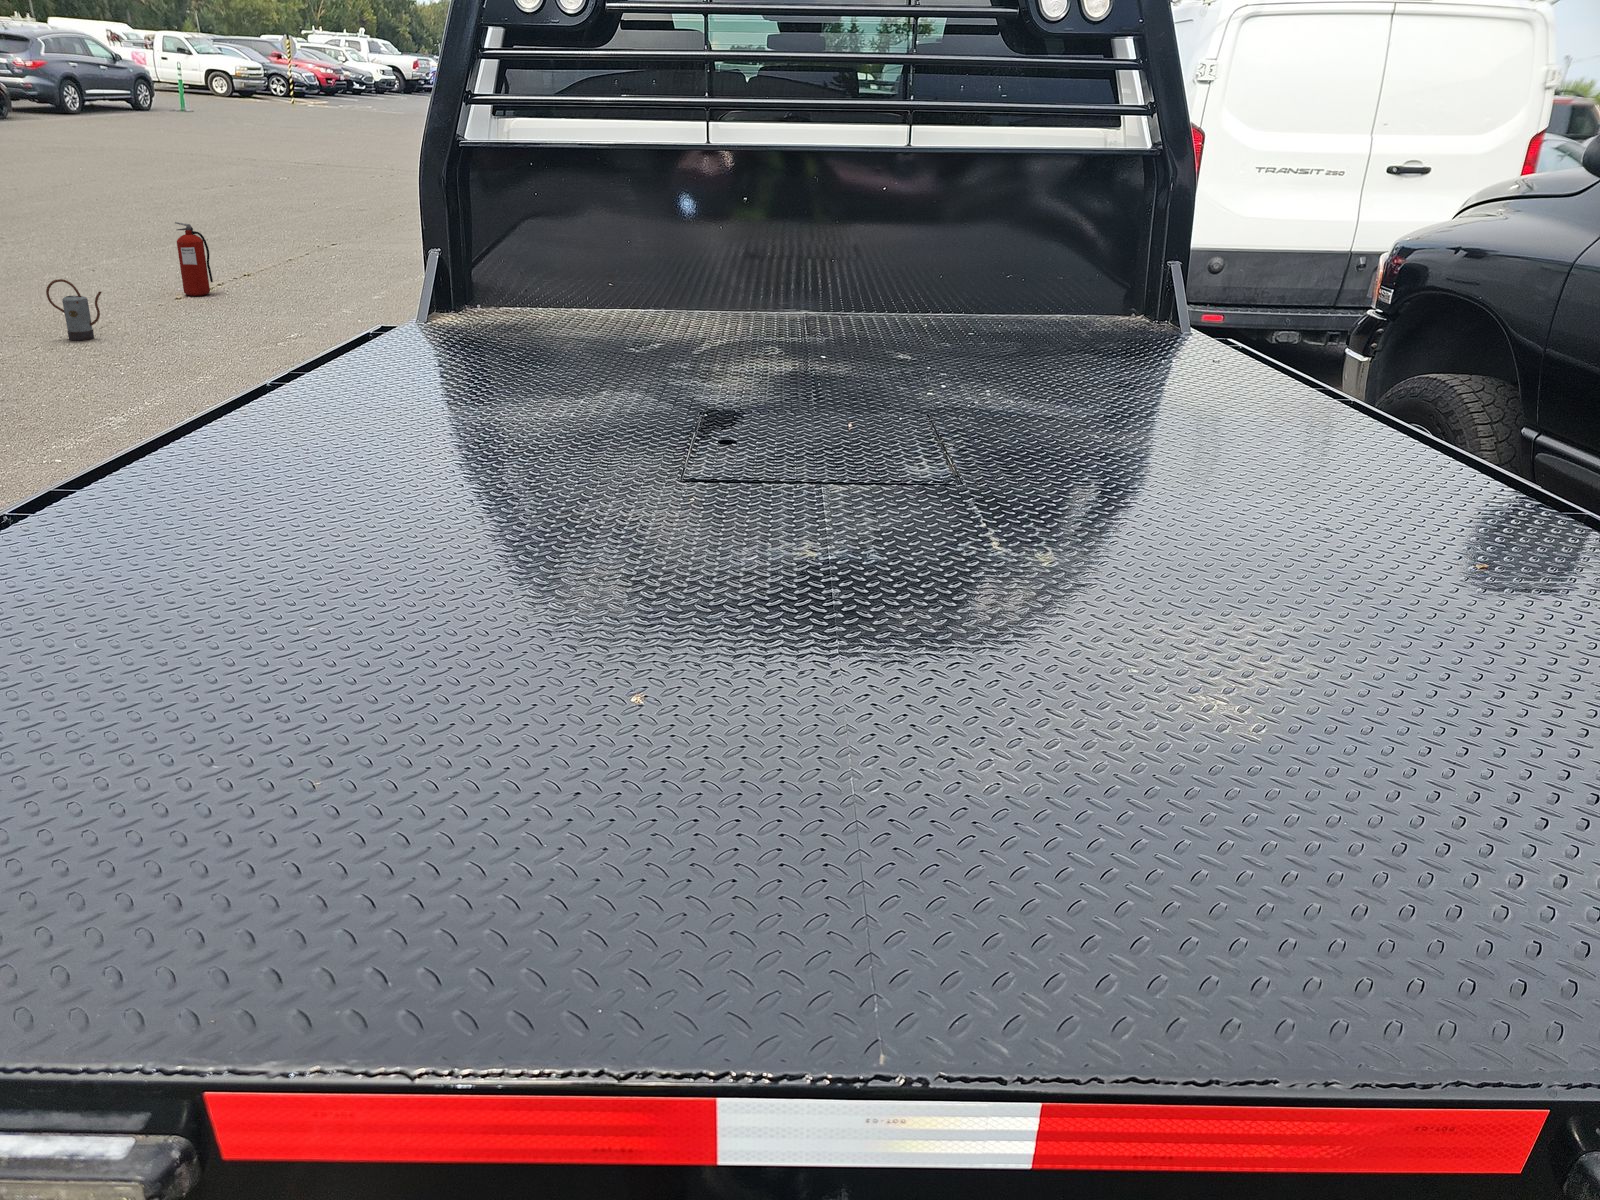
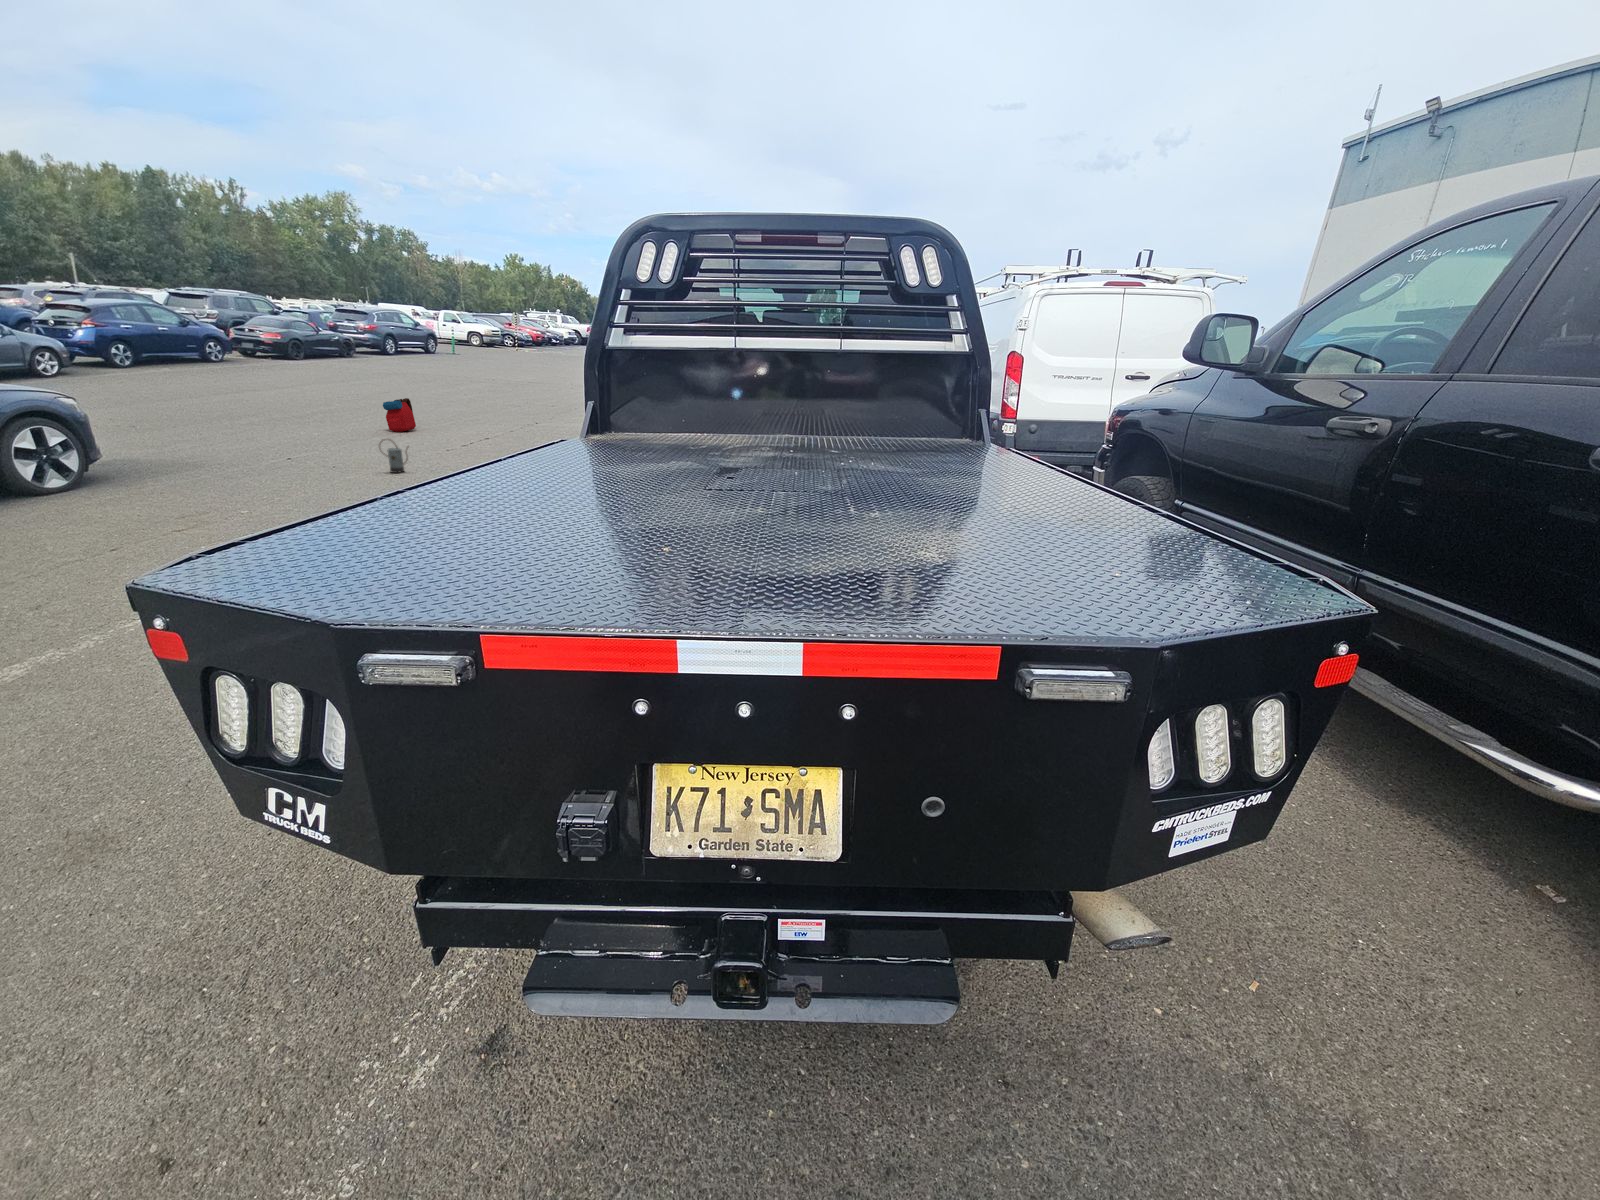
backpack: none [54,200,115,261] -> present [383,398,416,432]
fire extinguisher: present [175,222,213,296] -> none [450,409,471,451]

